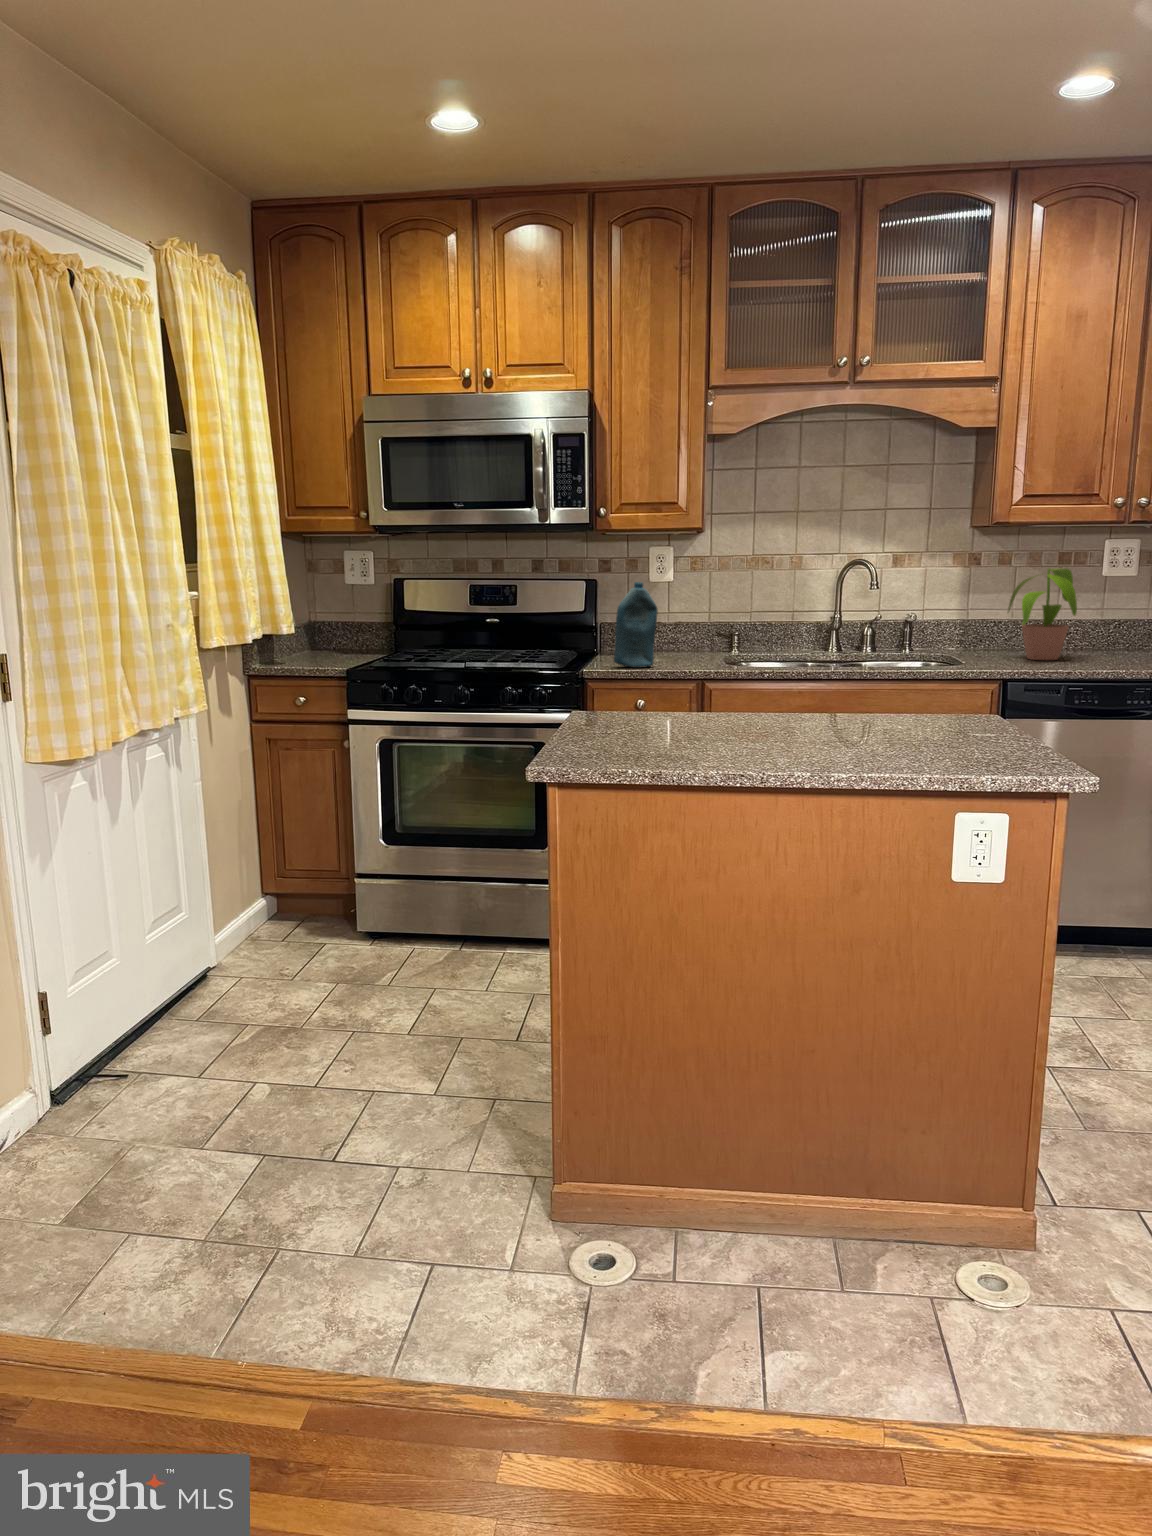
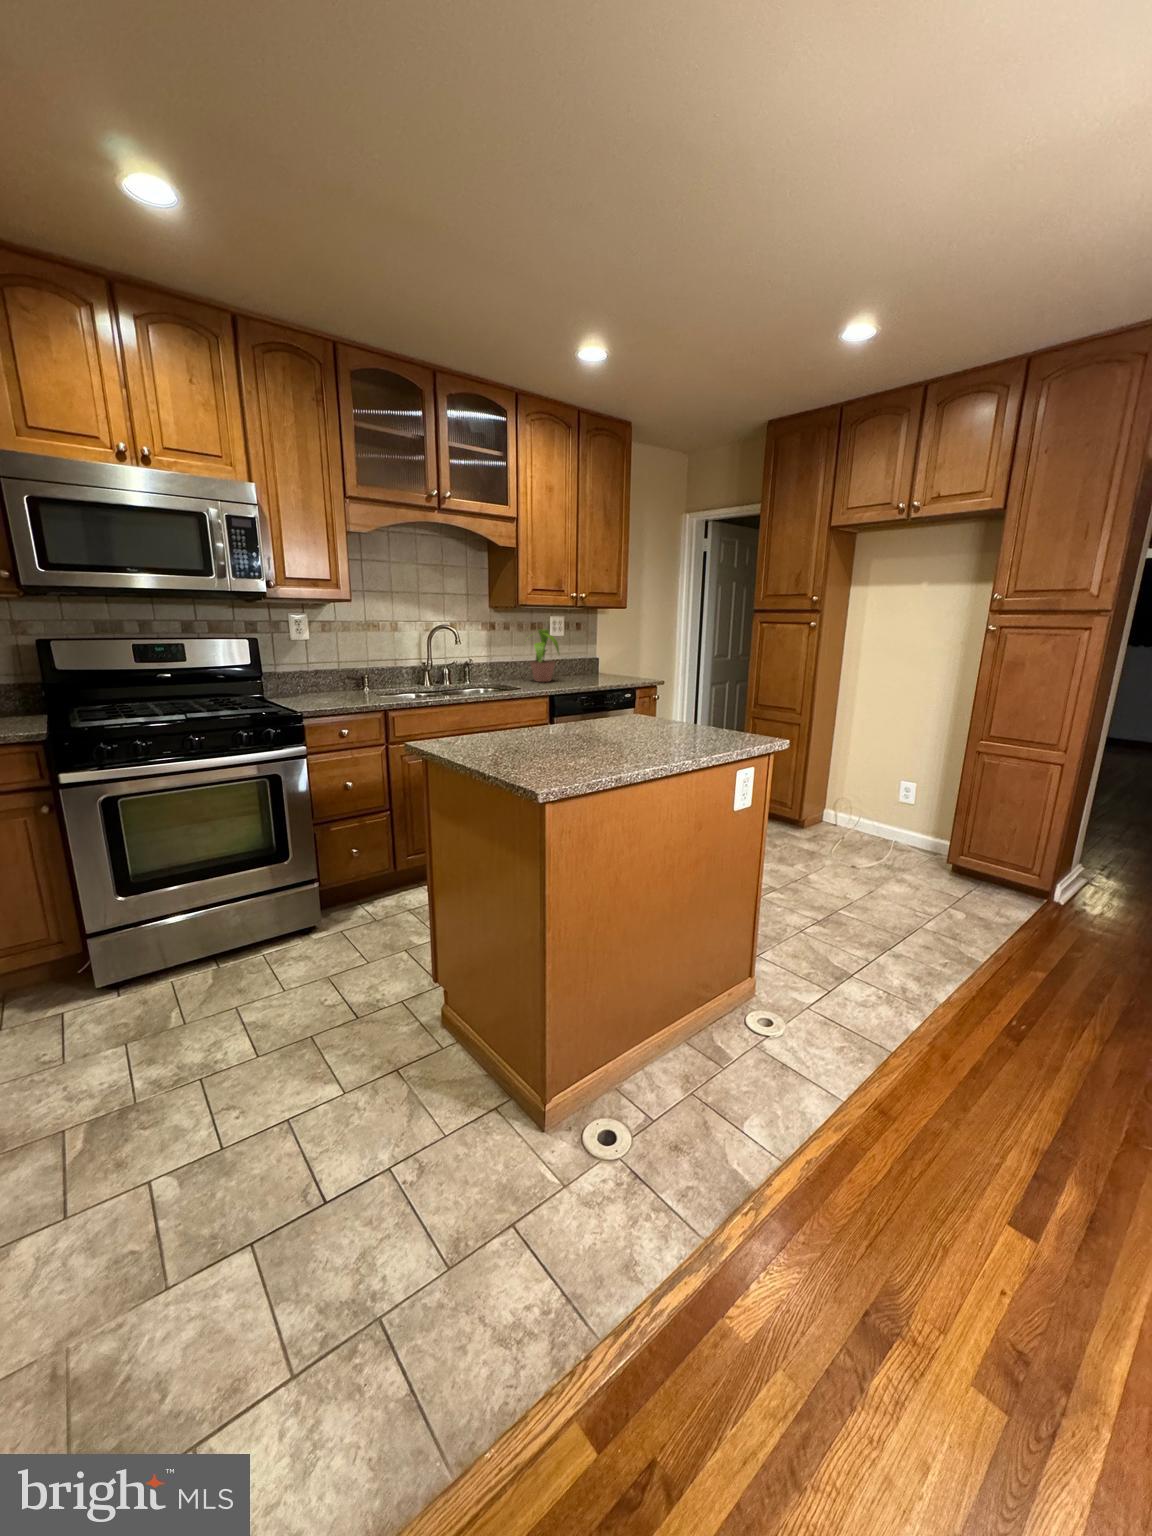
bottle: present [614,582,658,668] -> none [303,642,336,709]

